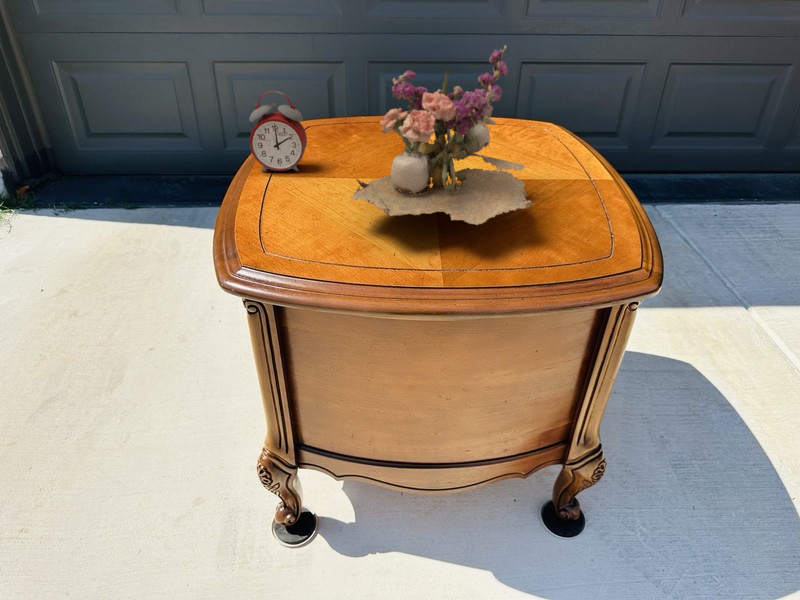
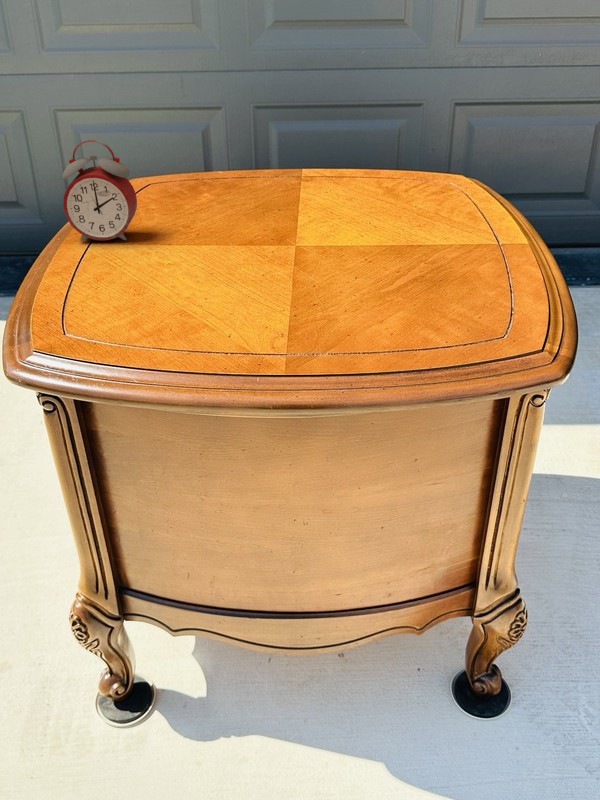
flower arrangement: present [351,45,533,225] -> none [175,75,407,298]

